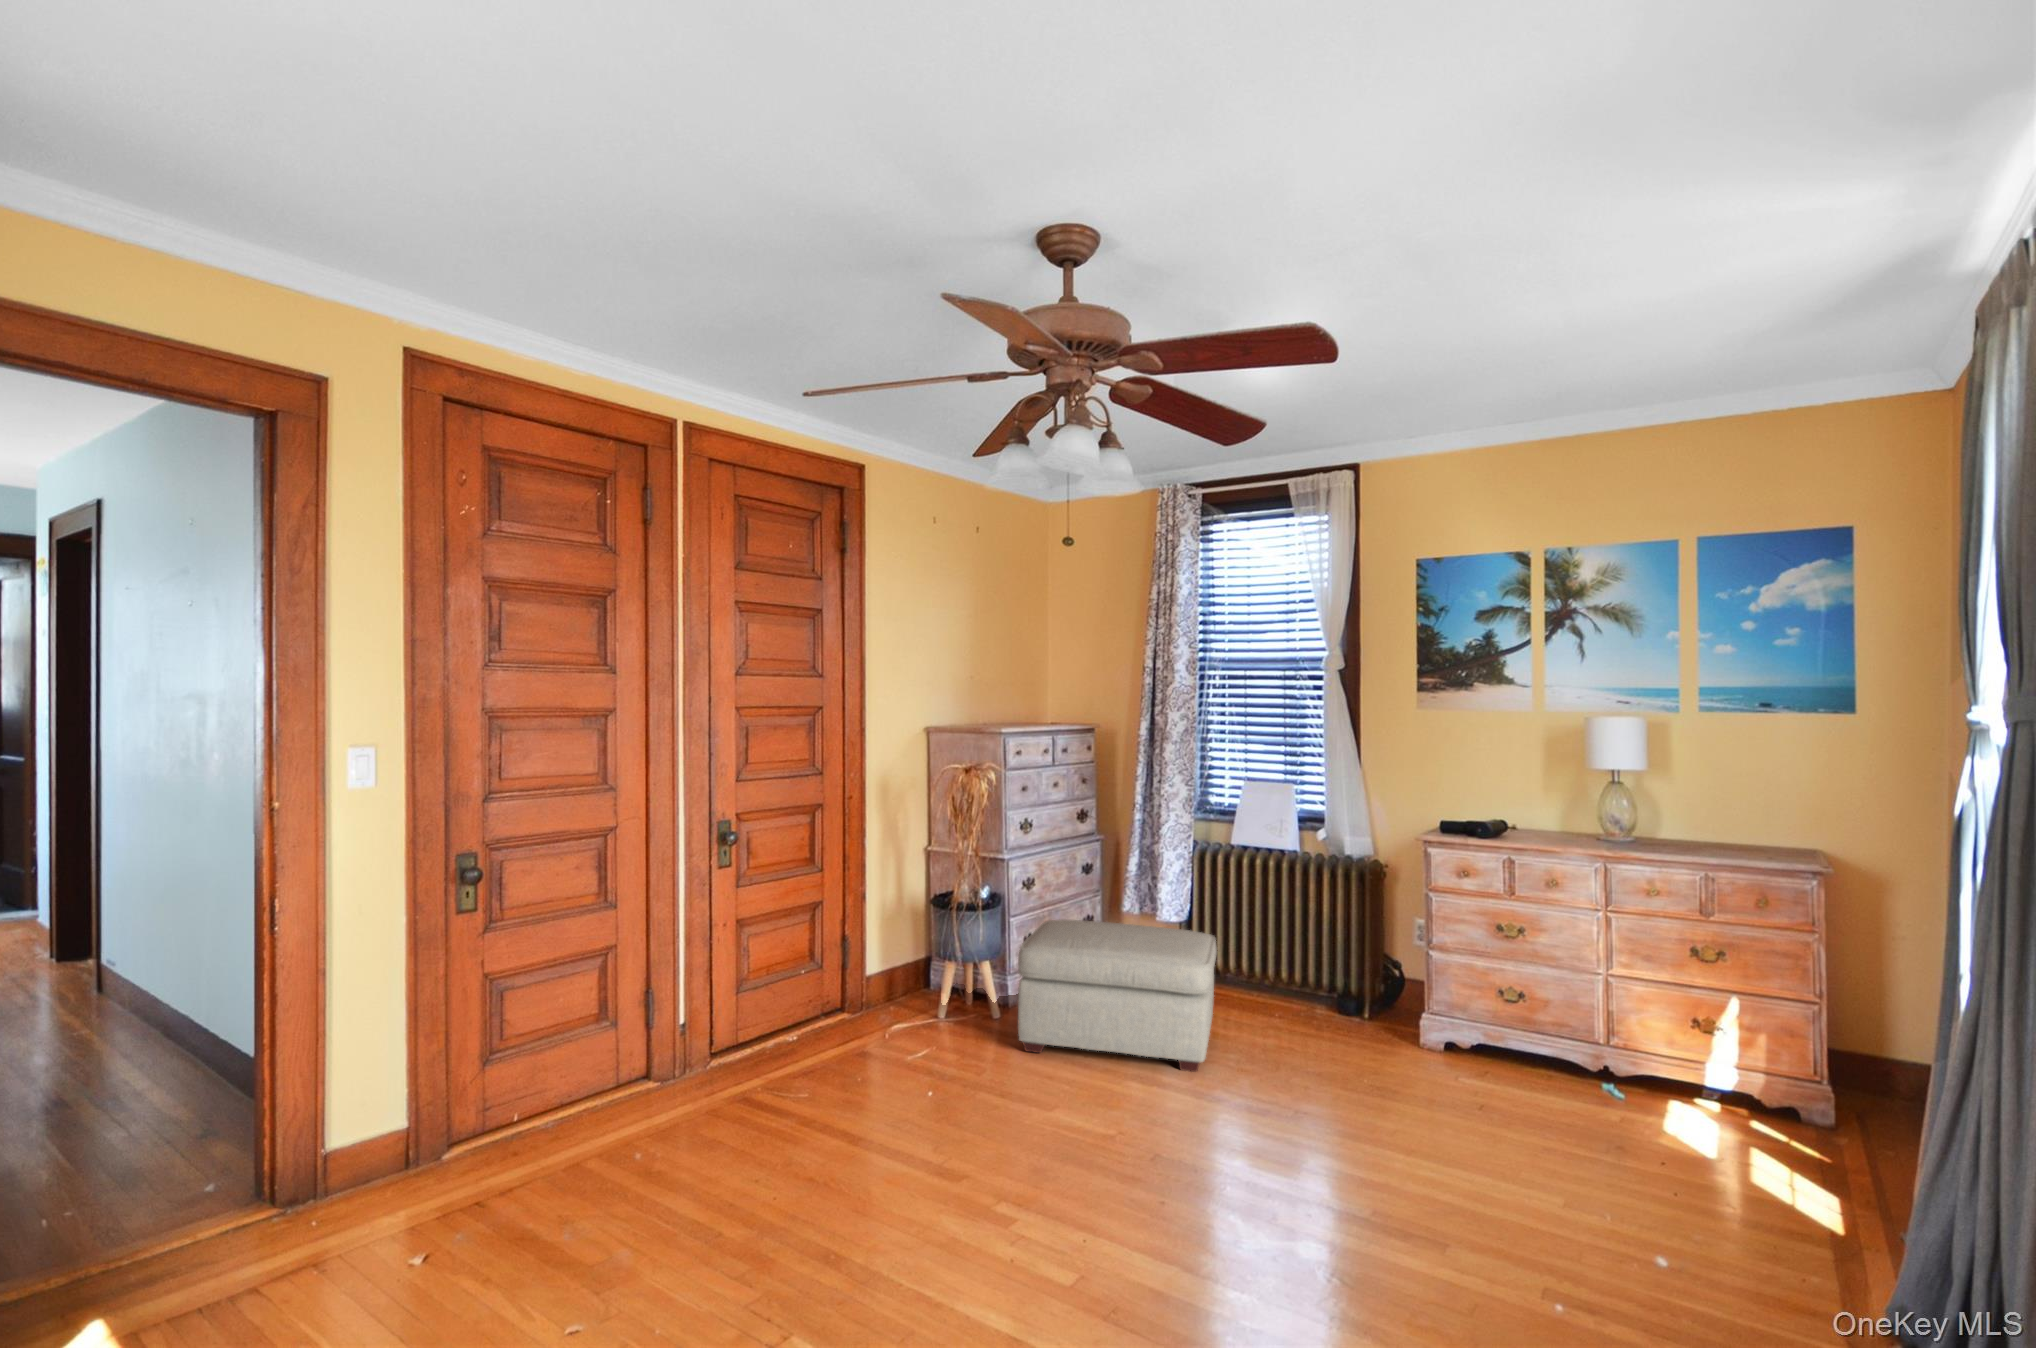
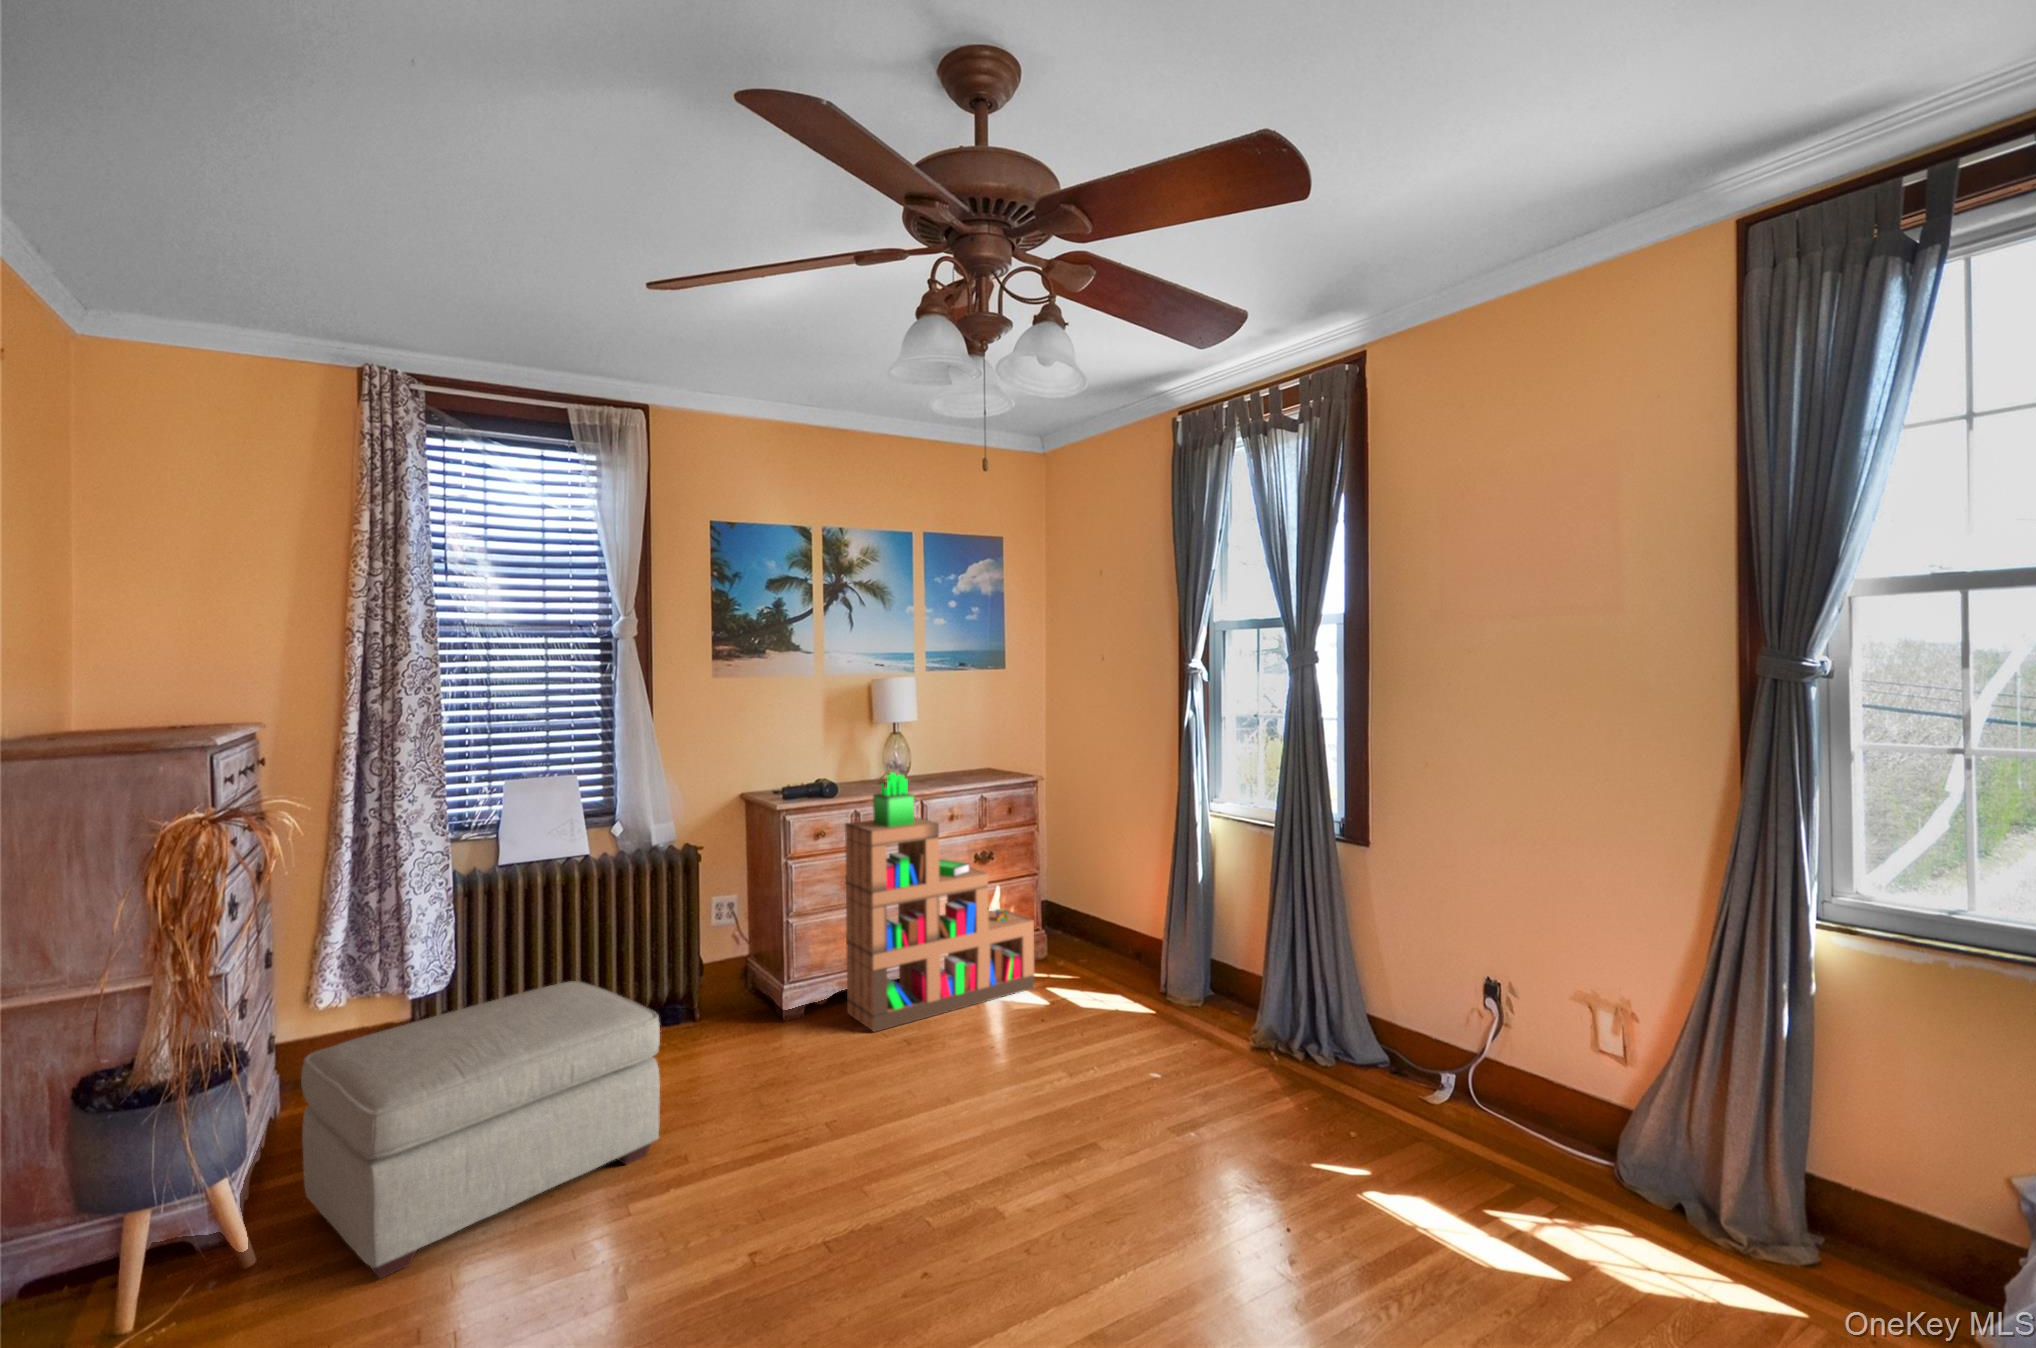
bookshelf: none [1478,818,1745,1147] -> present [845,772,1035,1032]

